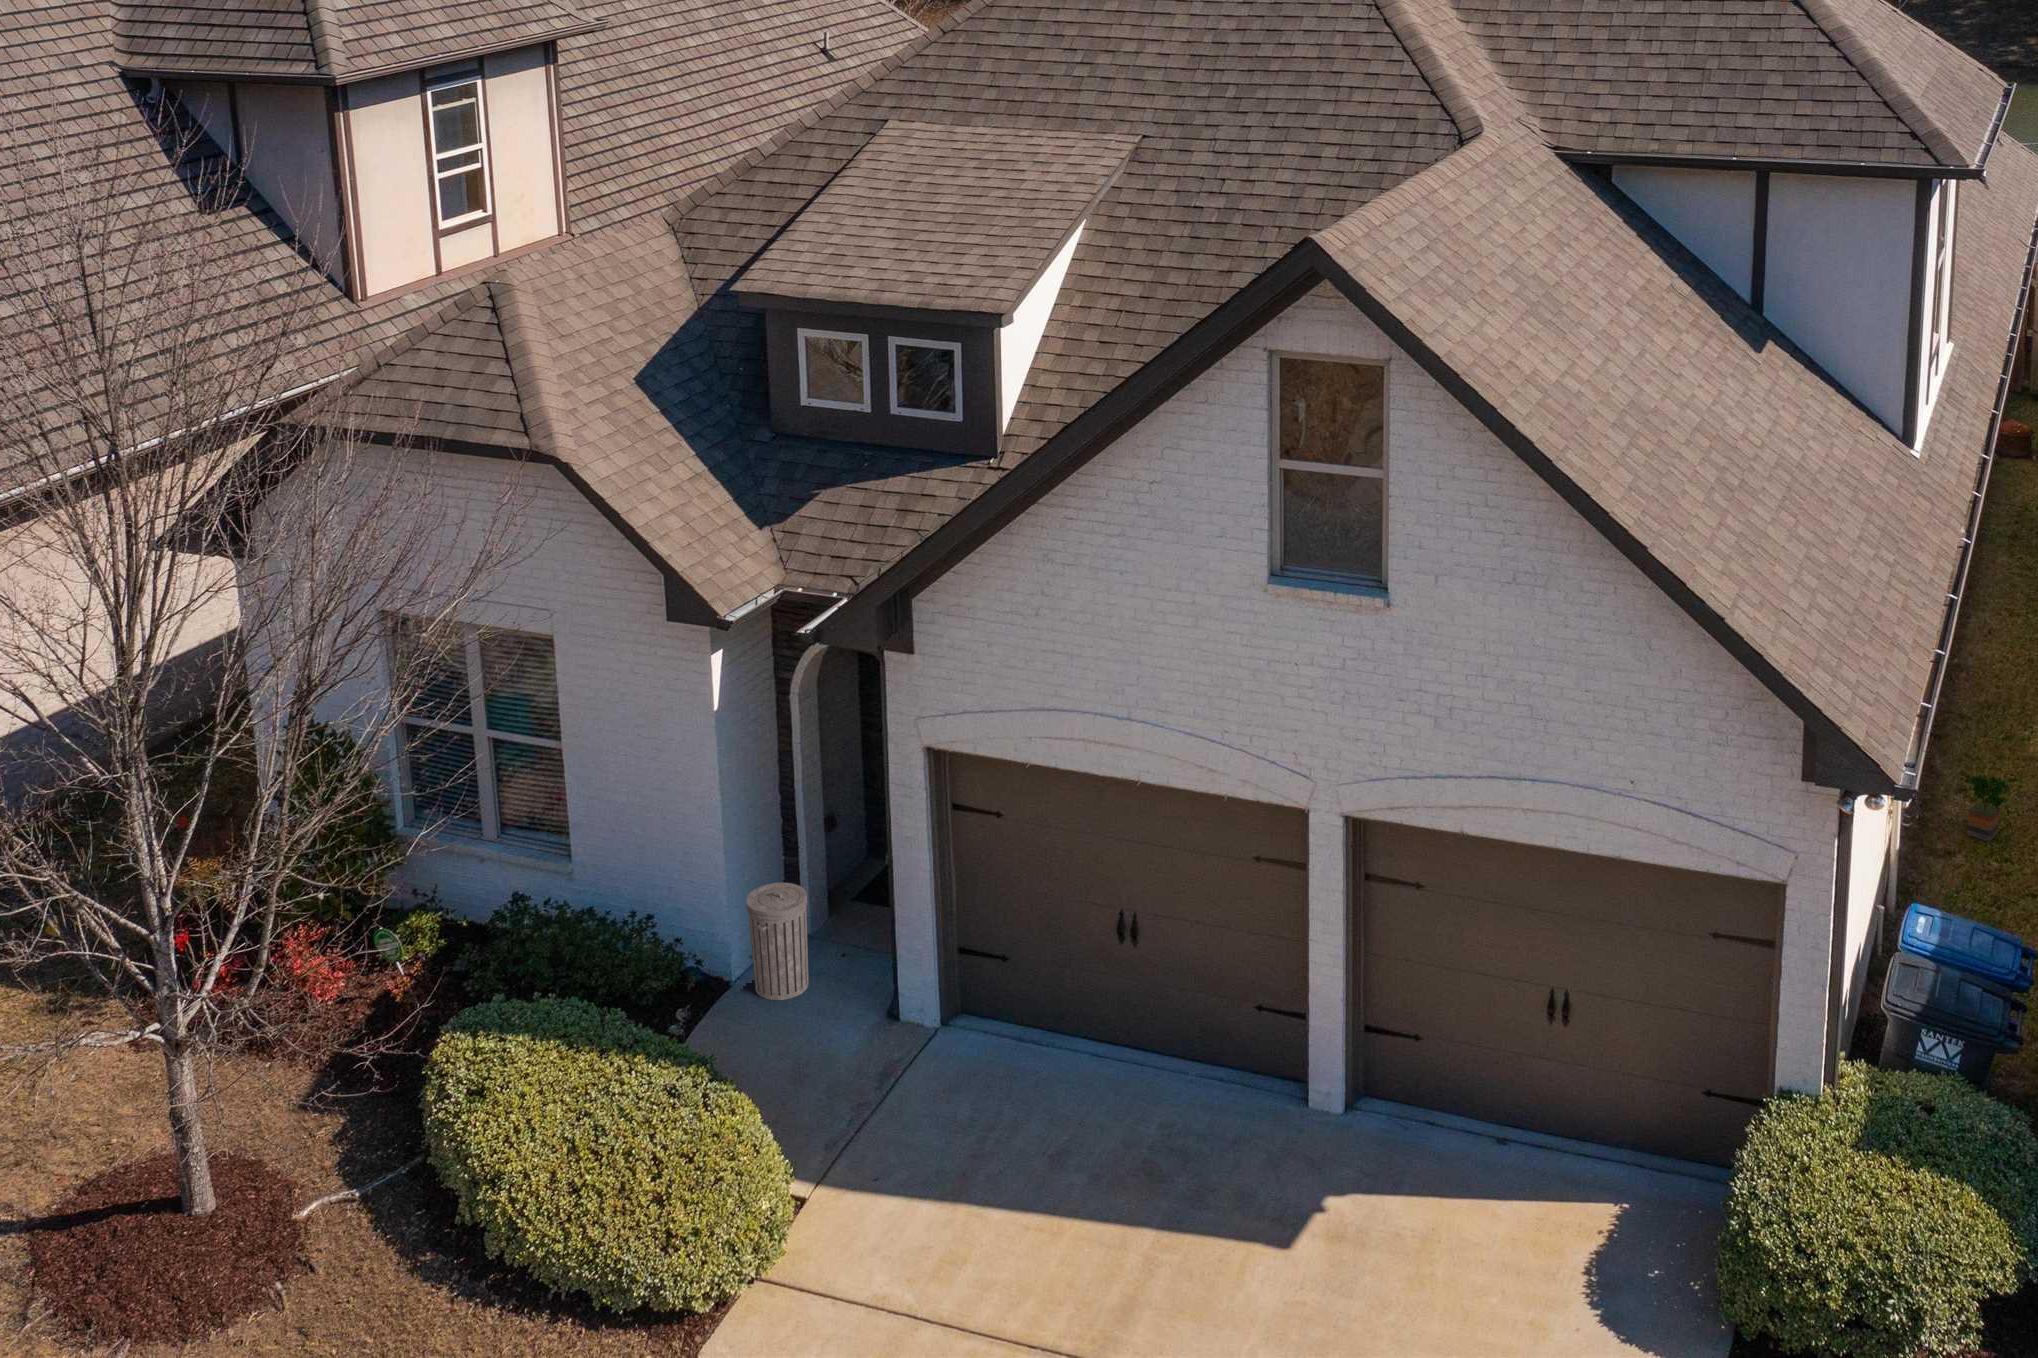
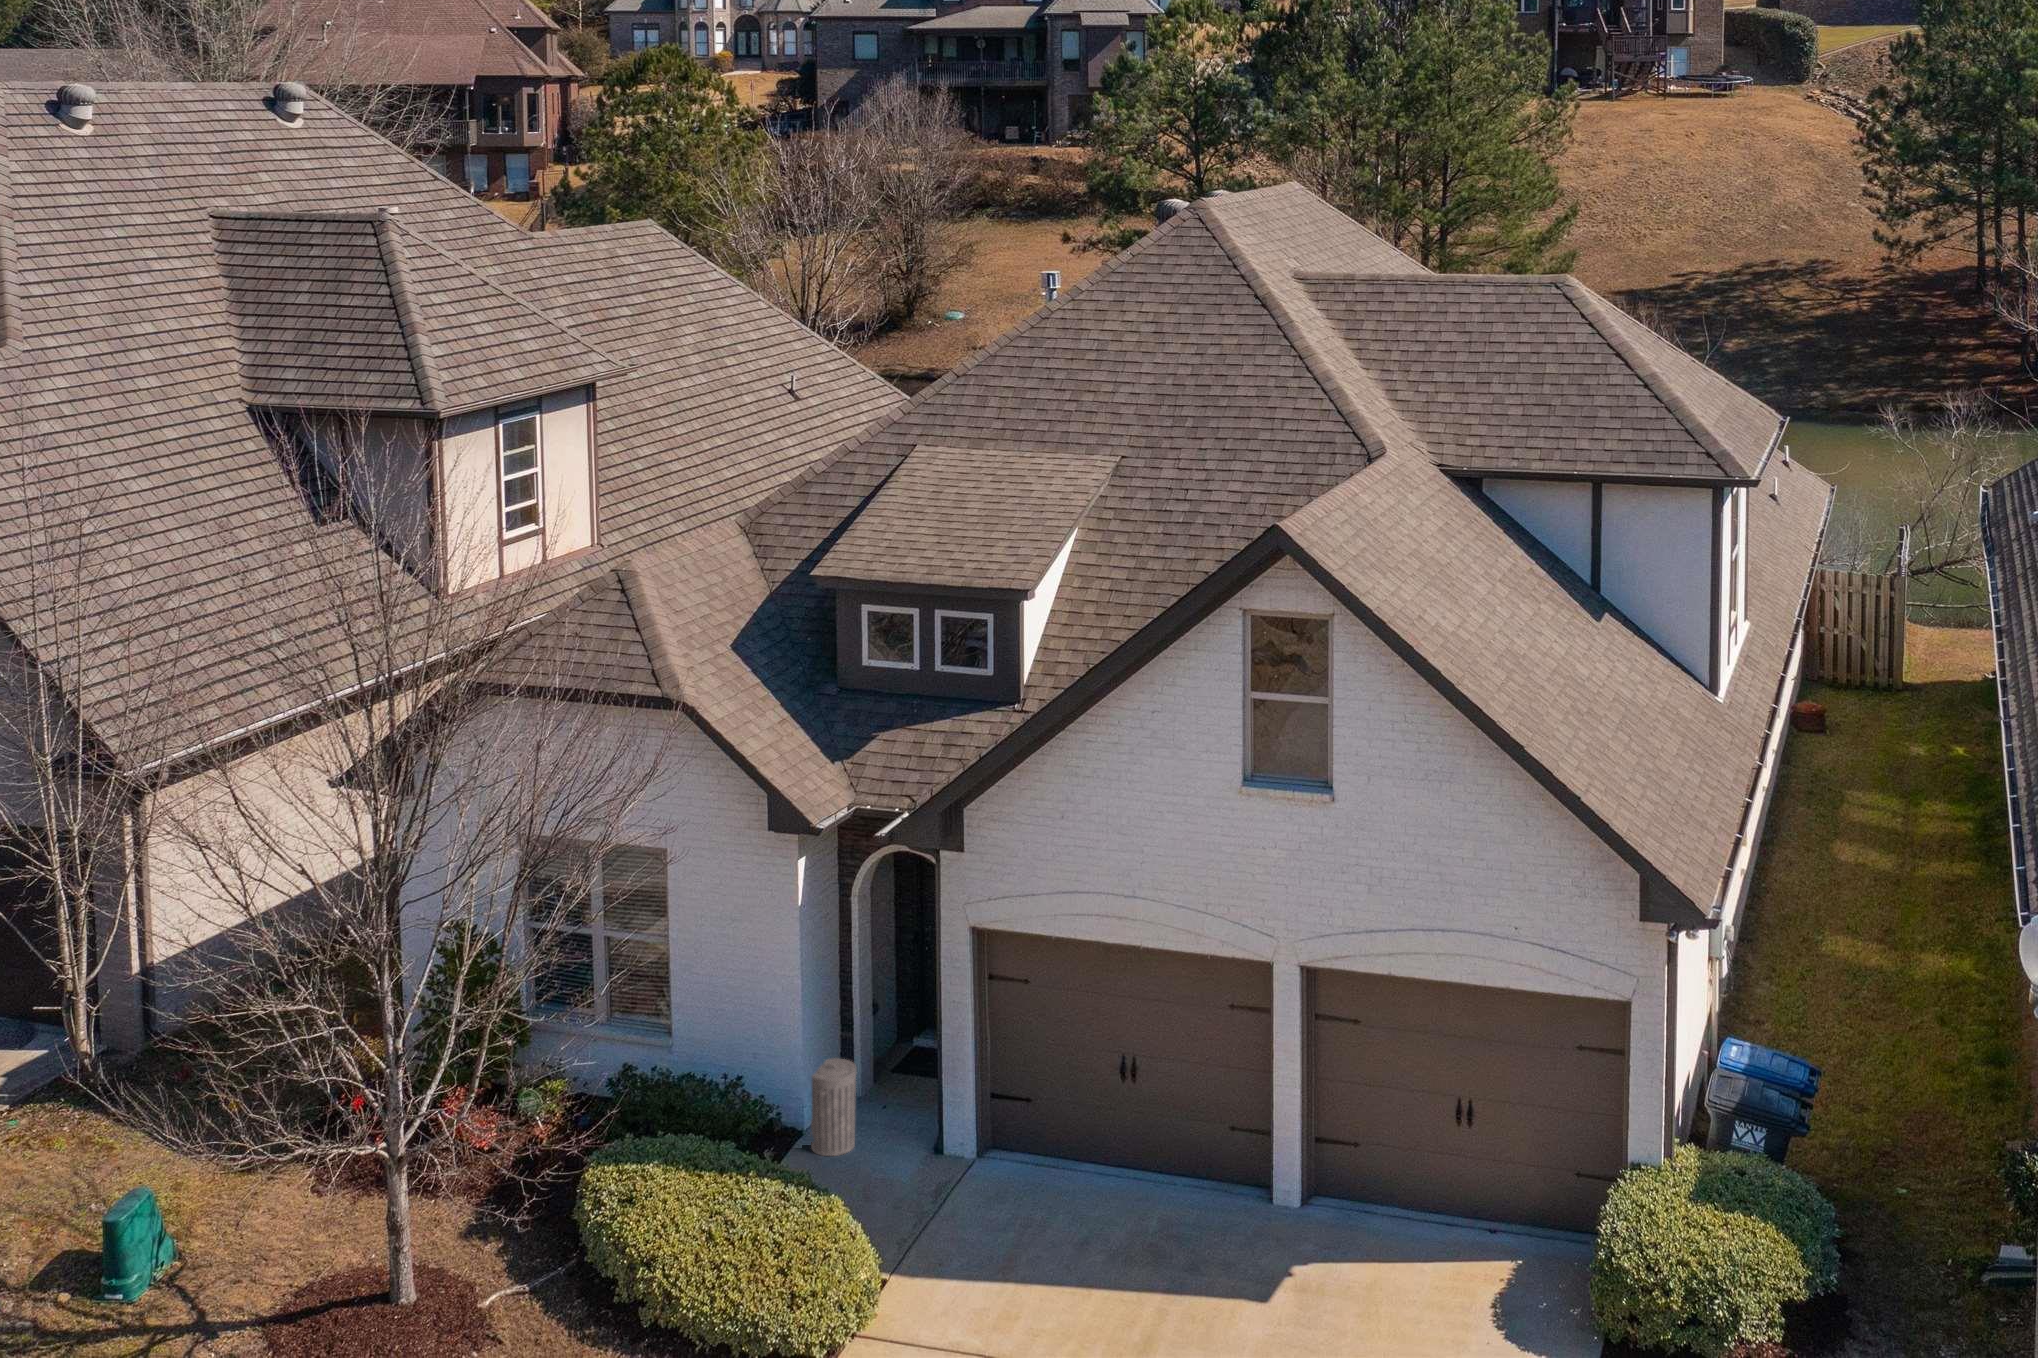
potted tree: present [1967,774,2010,842] -> none [1773,961,1807,1017]

